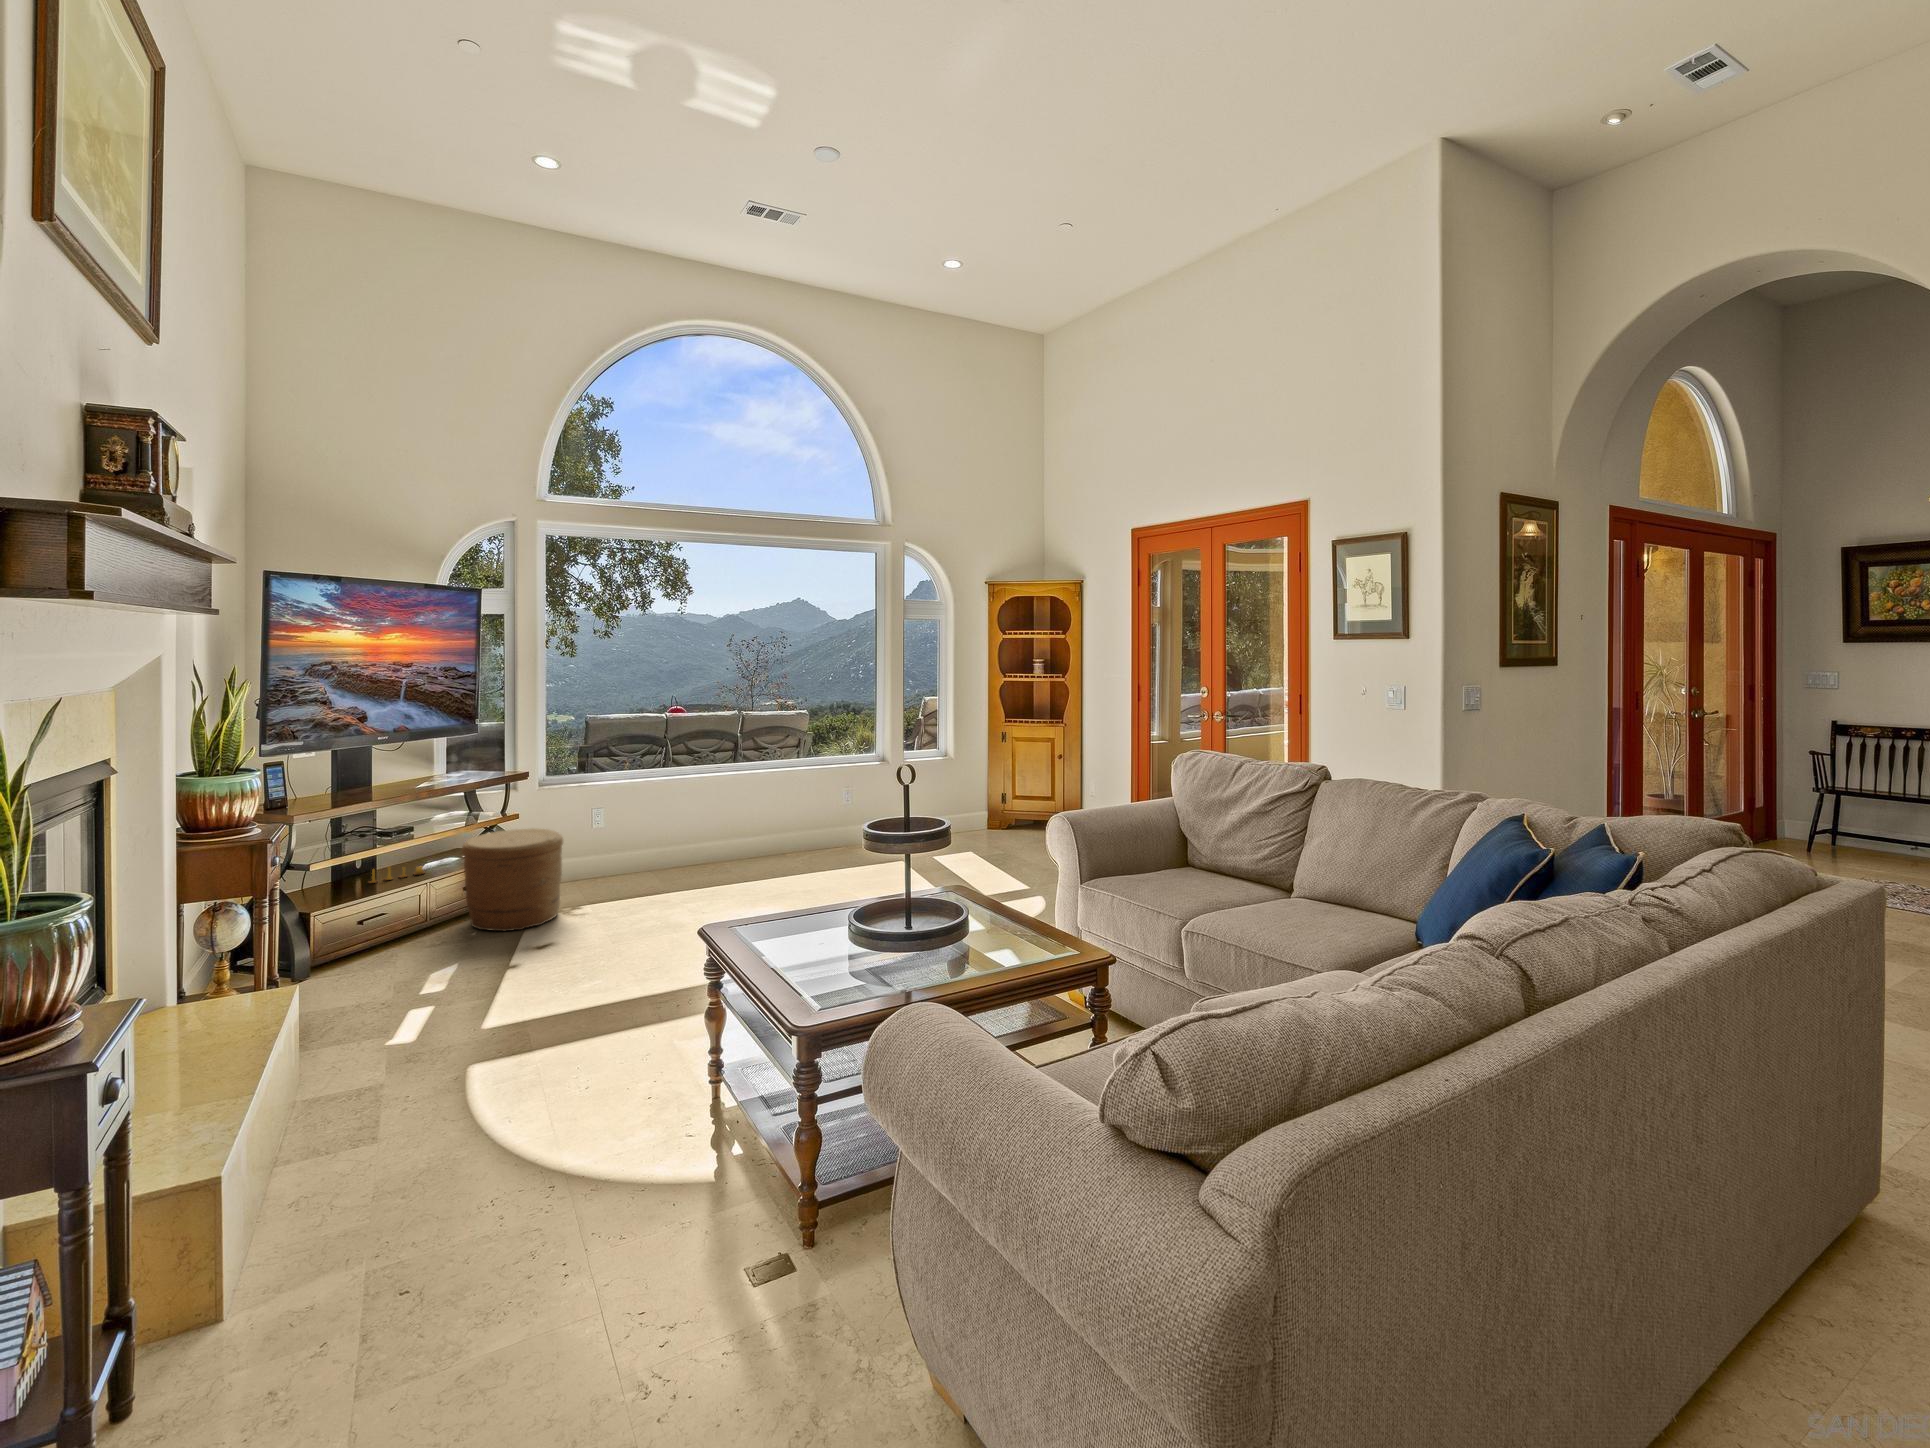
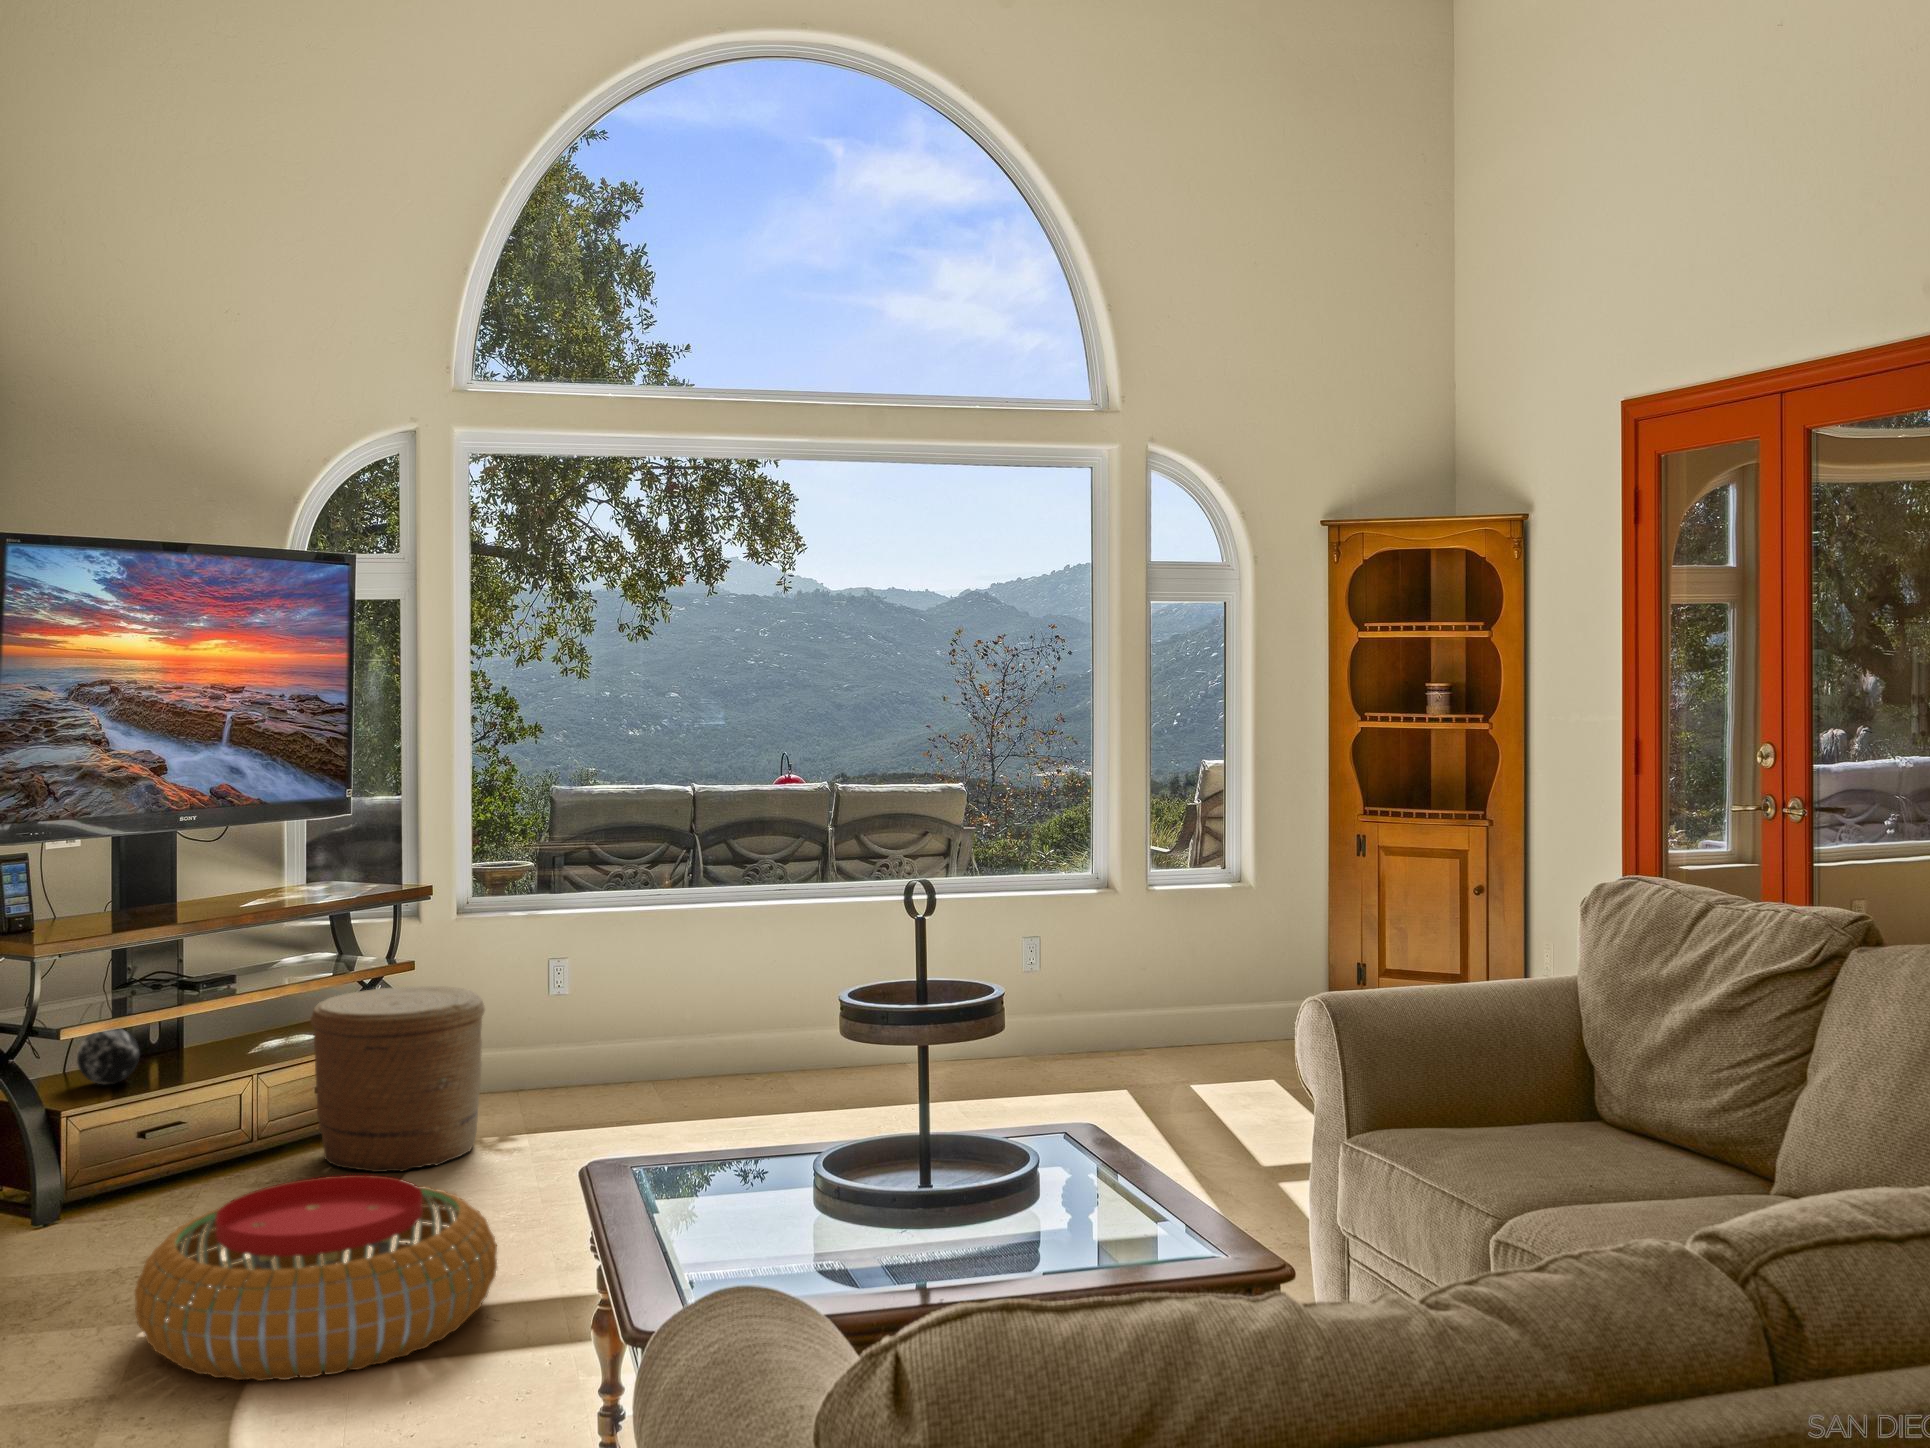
decorative orb: none [317,861,357,893] -> present [77,1029,140,1084]
candle: present [370,866,424,883] -> none [160,1040,256,1072]
pouf: none [394,939,601,1056] -> present [135,1175,497,1381]

